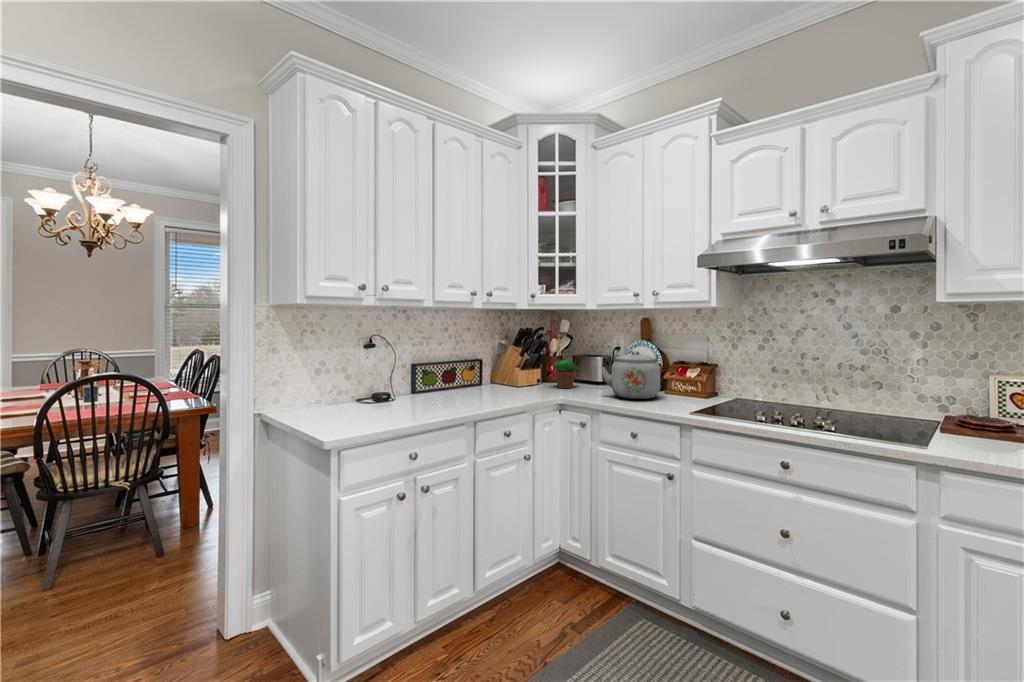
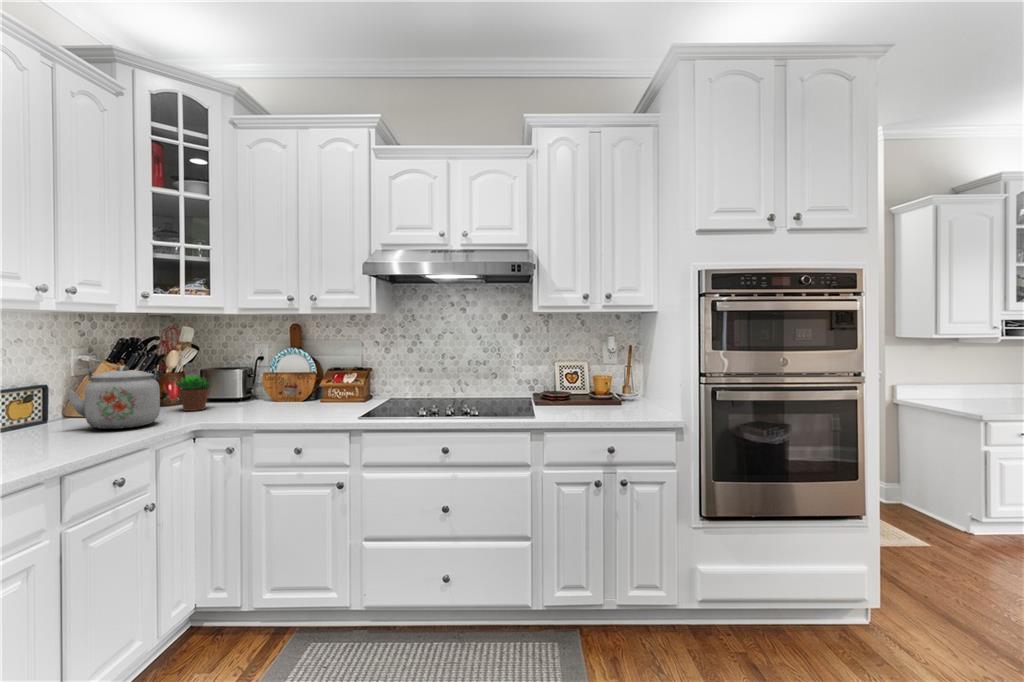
kettle: present [601,351,660,399] -> present [67,366,160,429]

